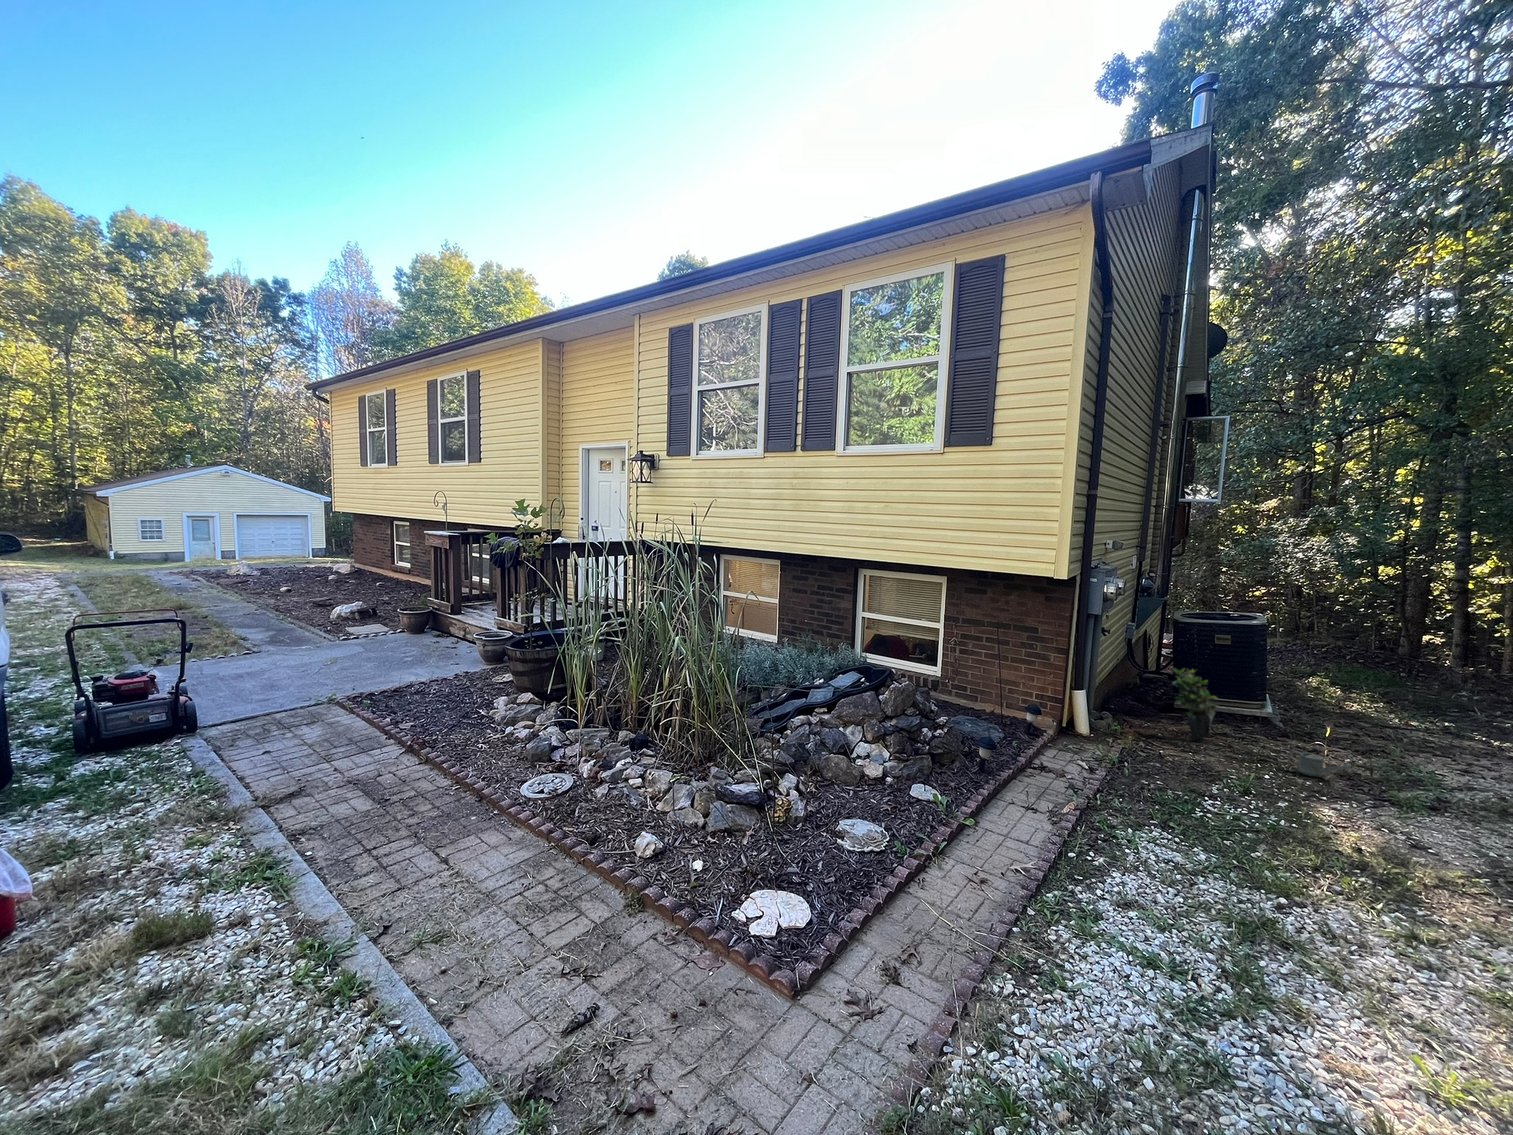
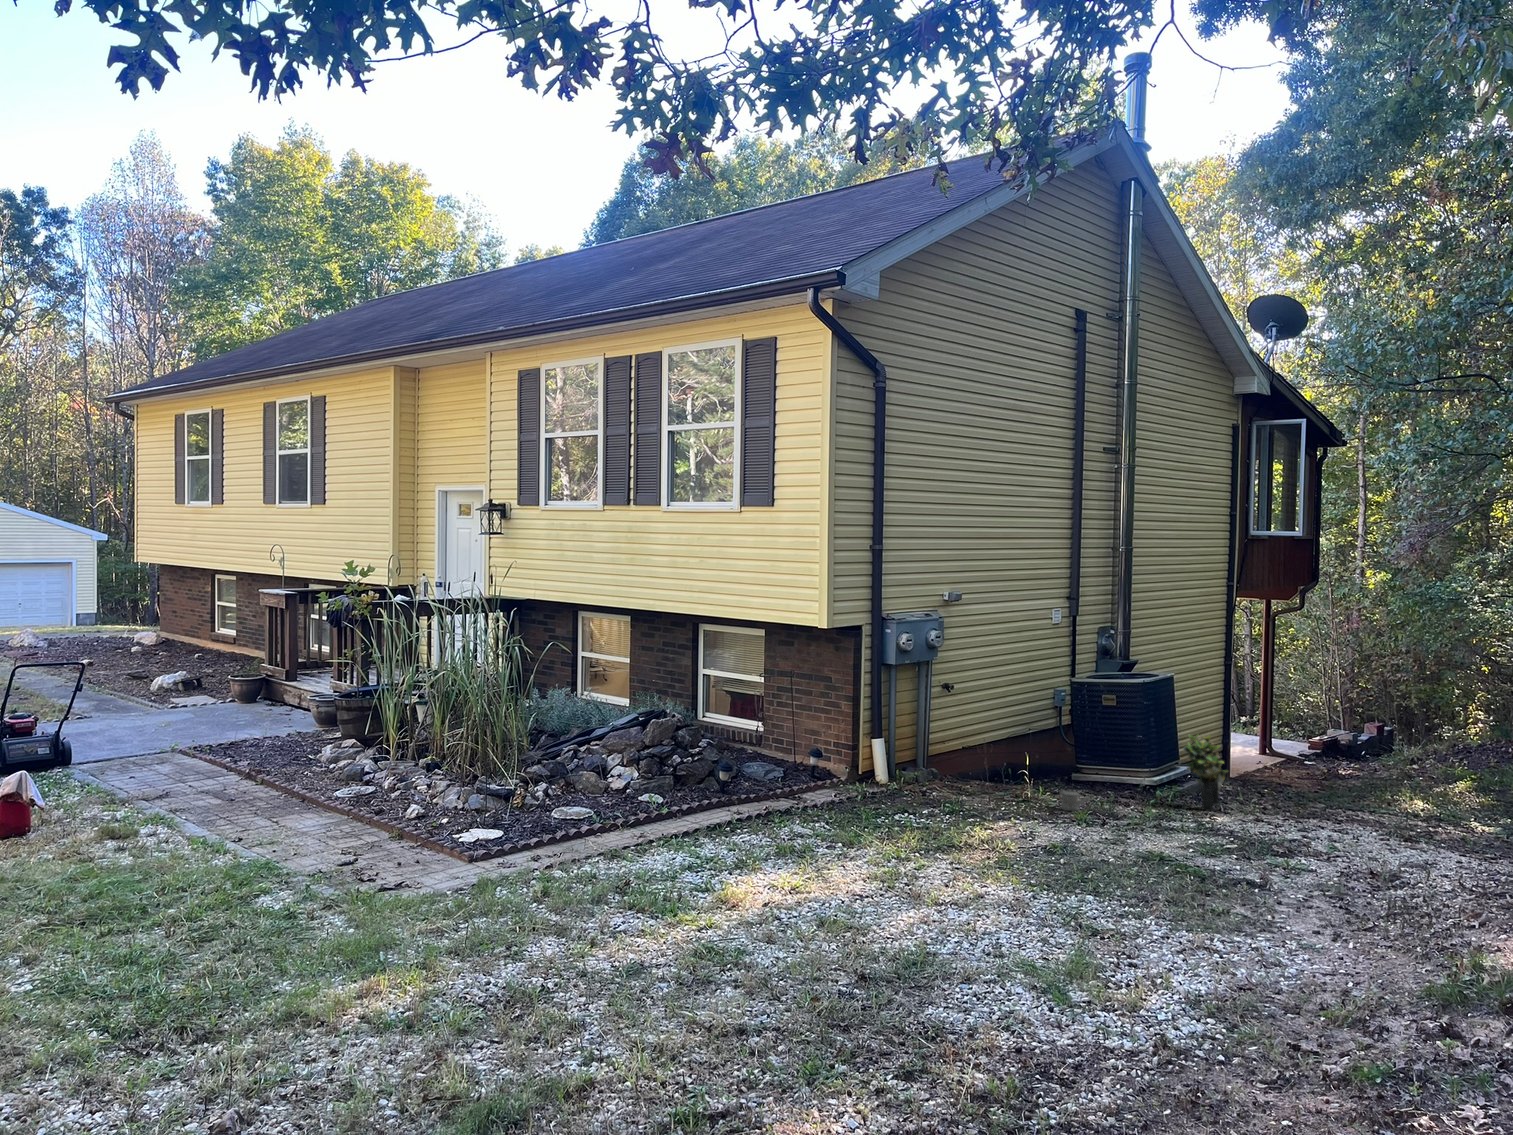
potted plant: present [1173,669,1218,743] -> present [1183,735,1228,811]

